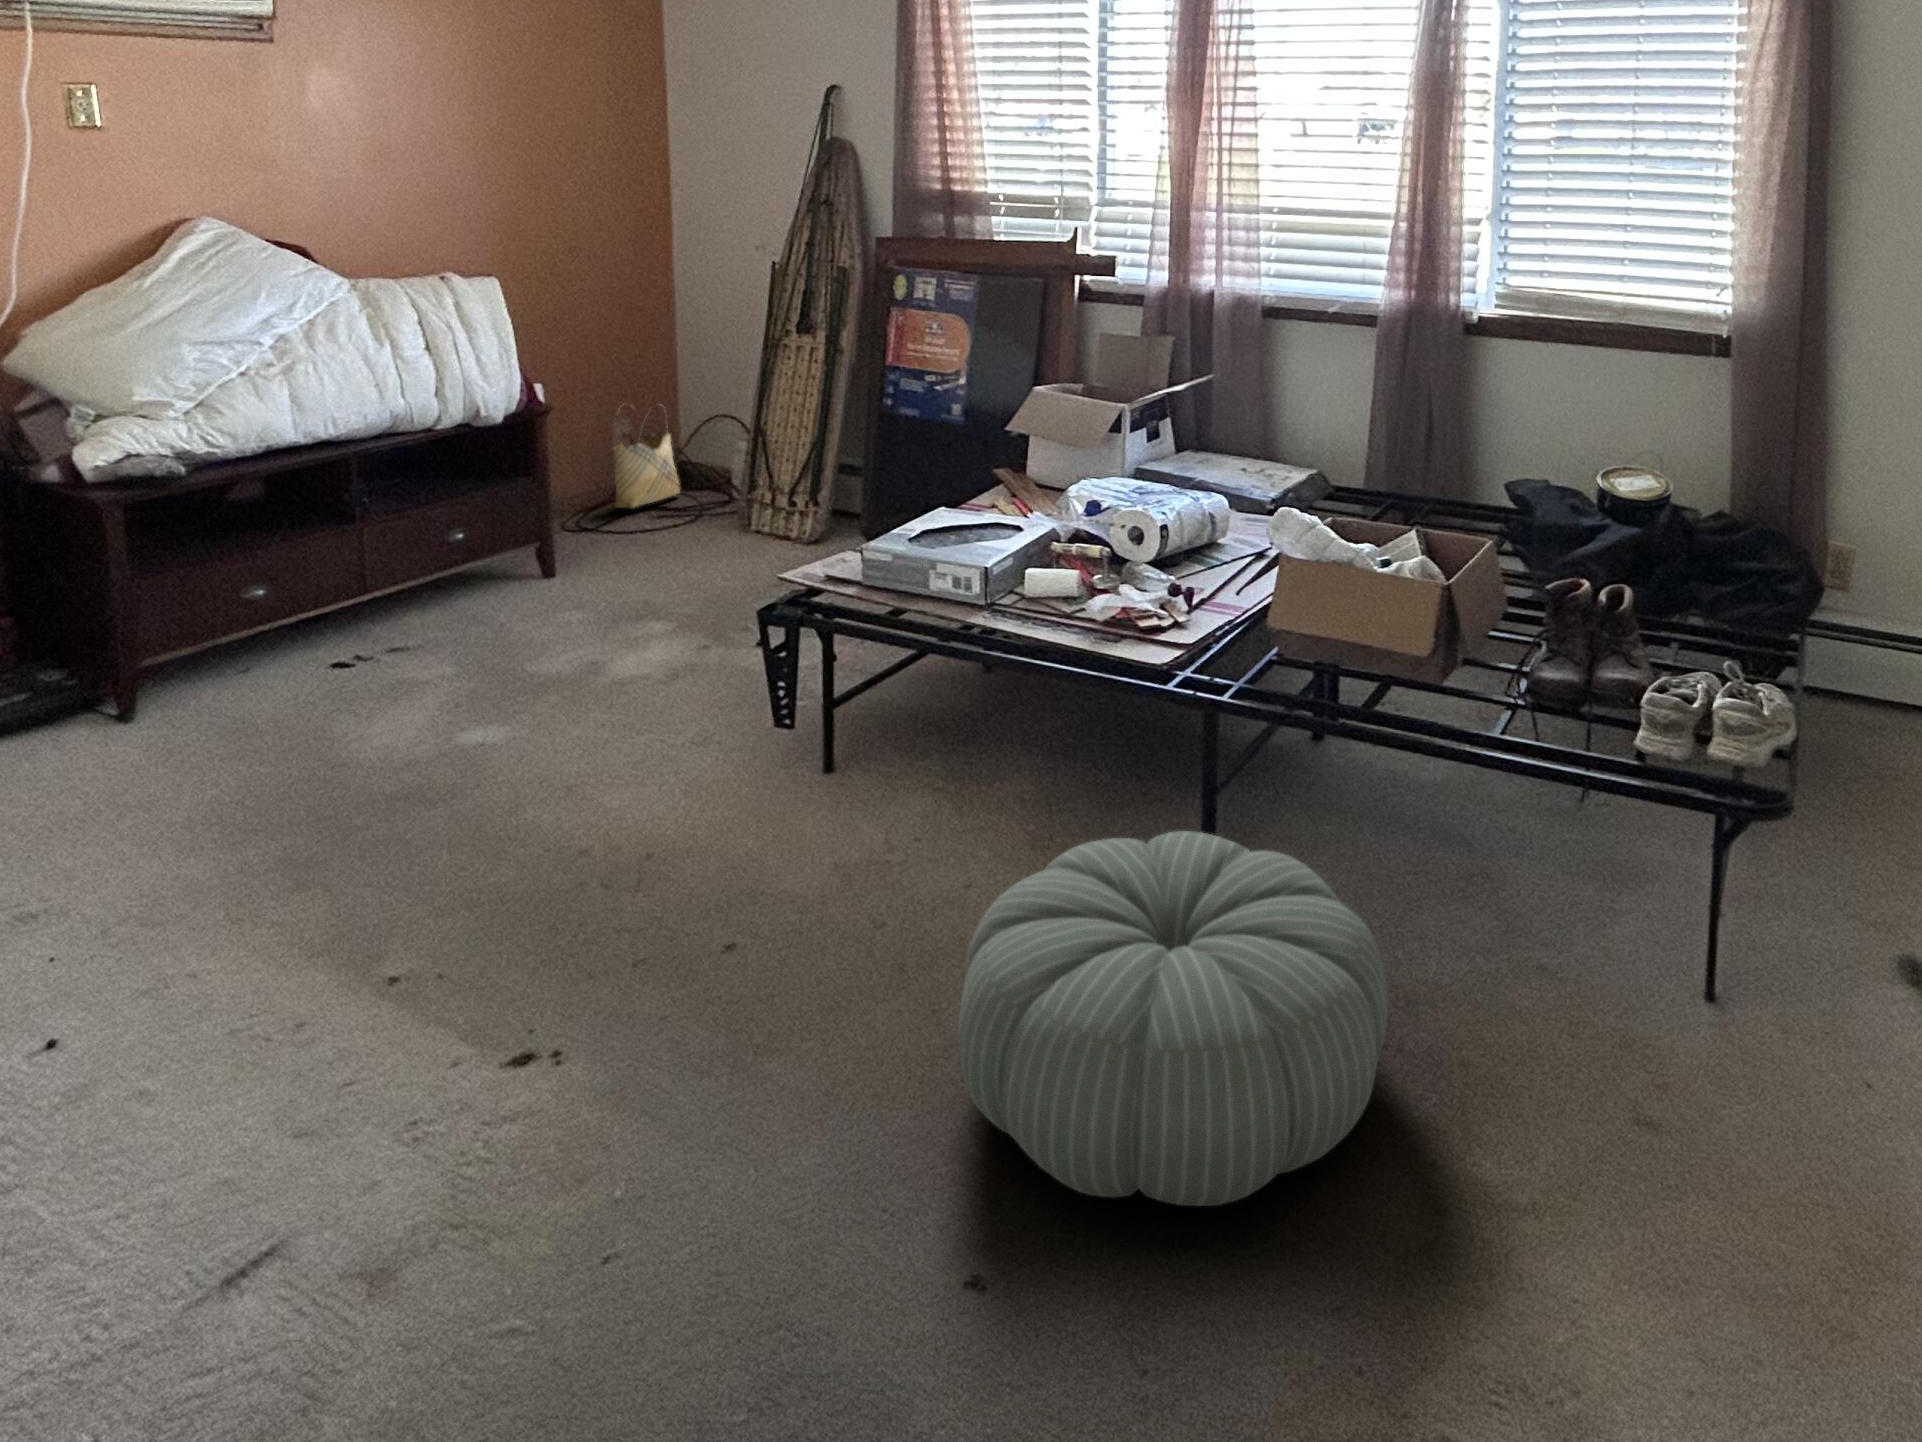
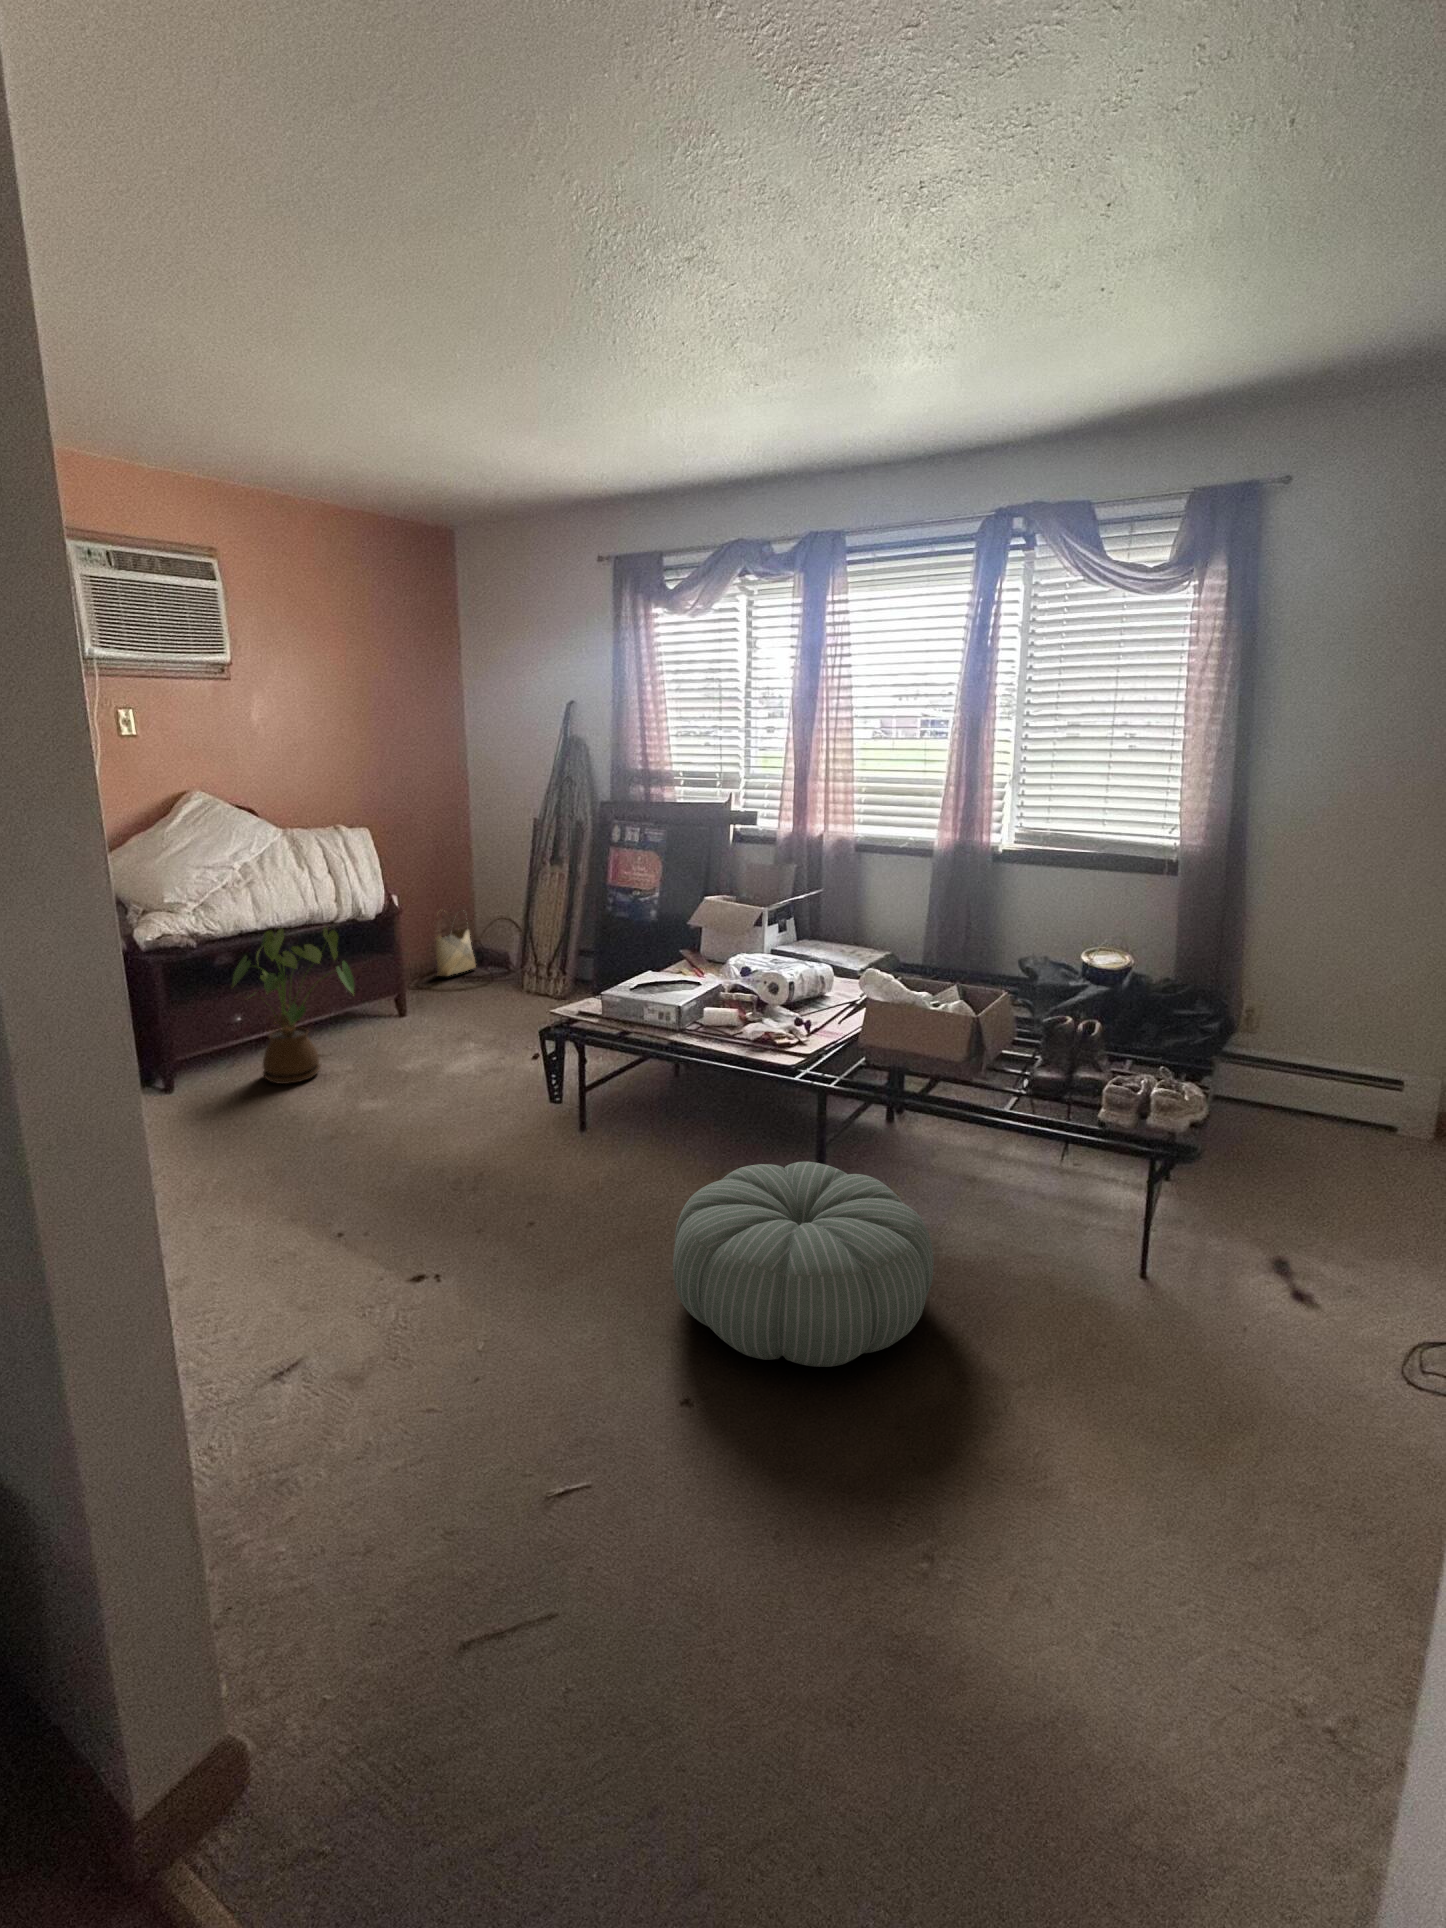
house plant: none [238,438,457,702] -> present [233,927,354,1084]

